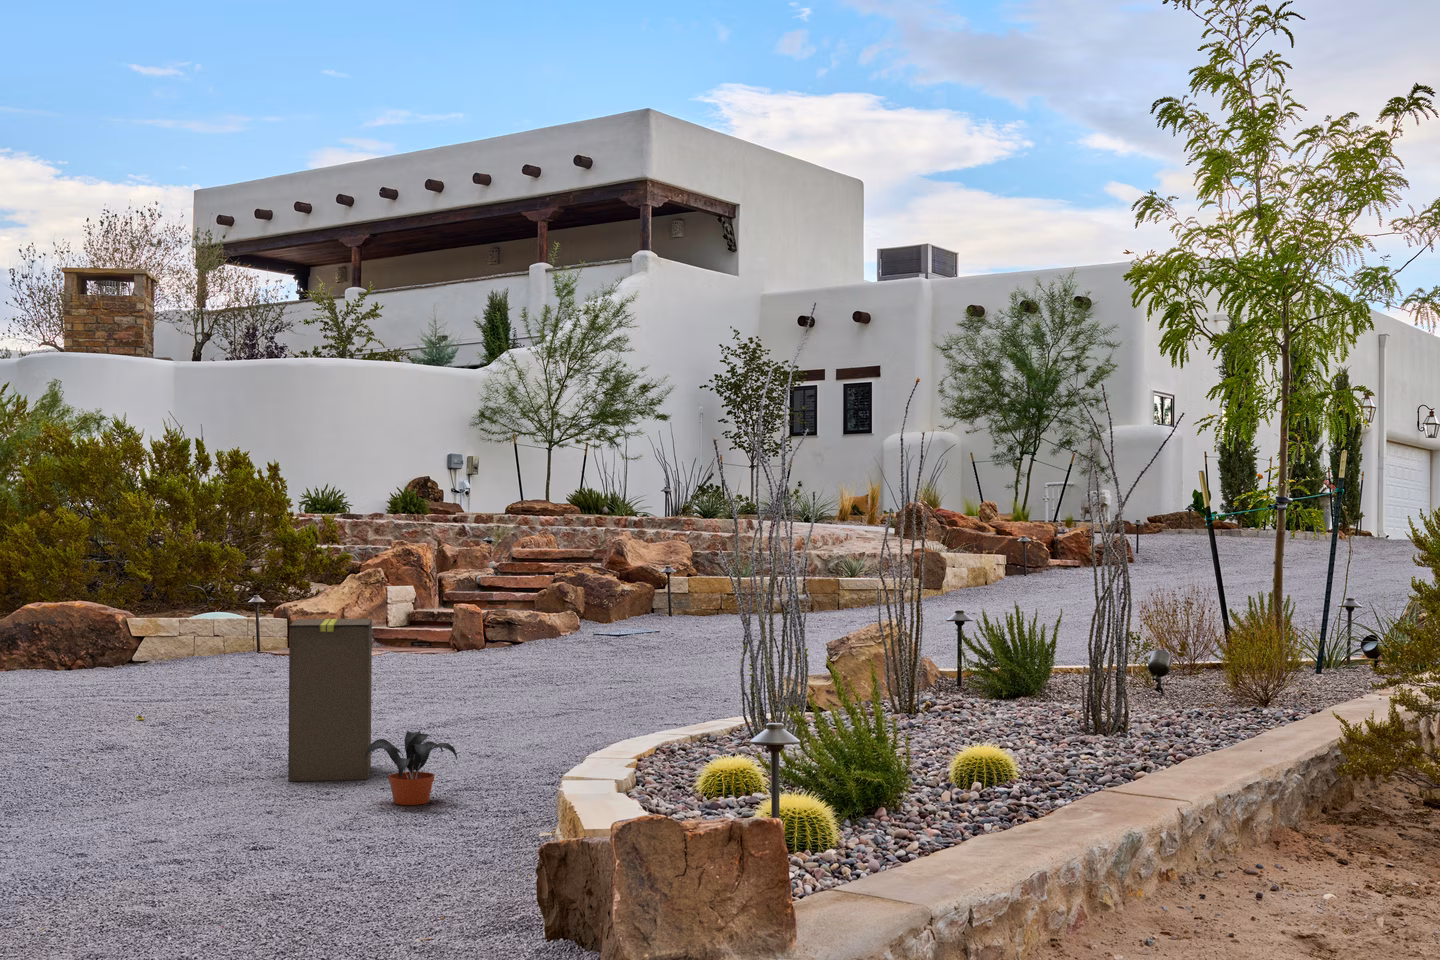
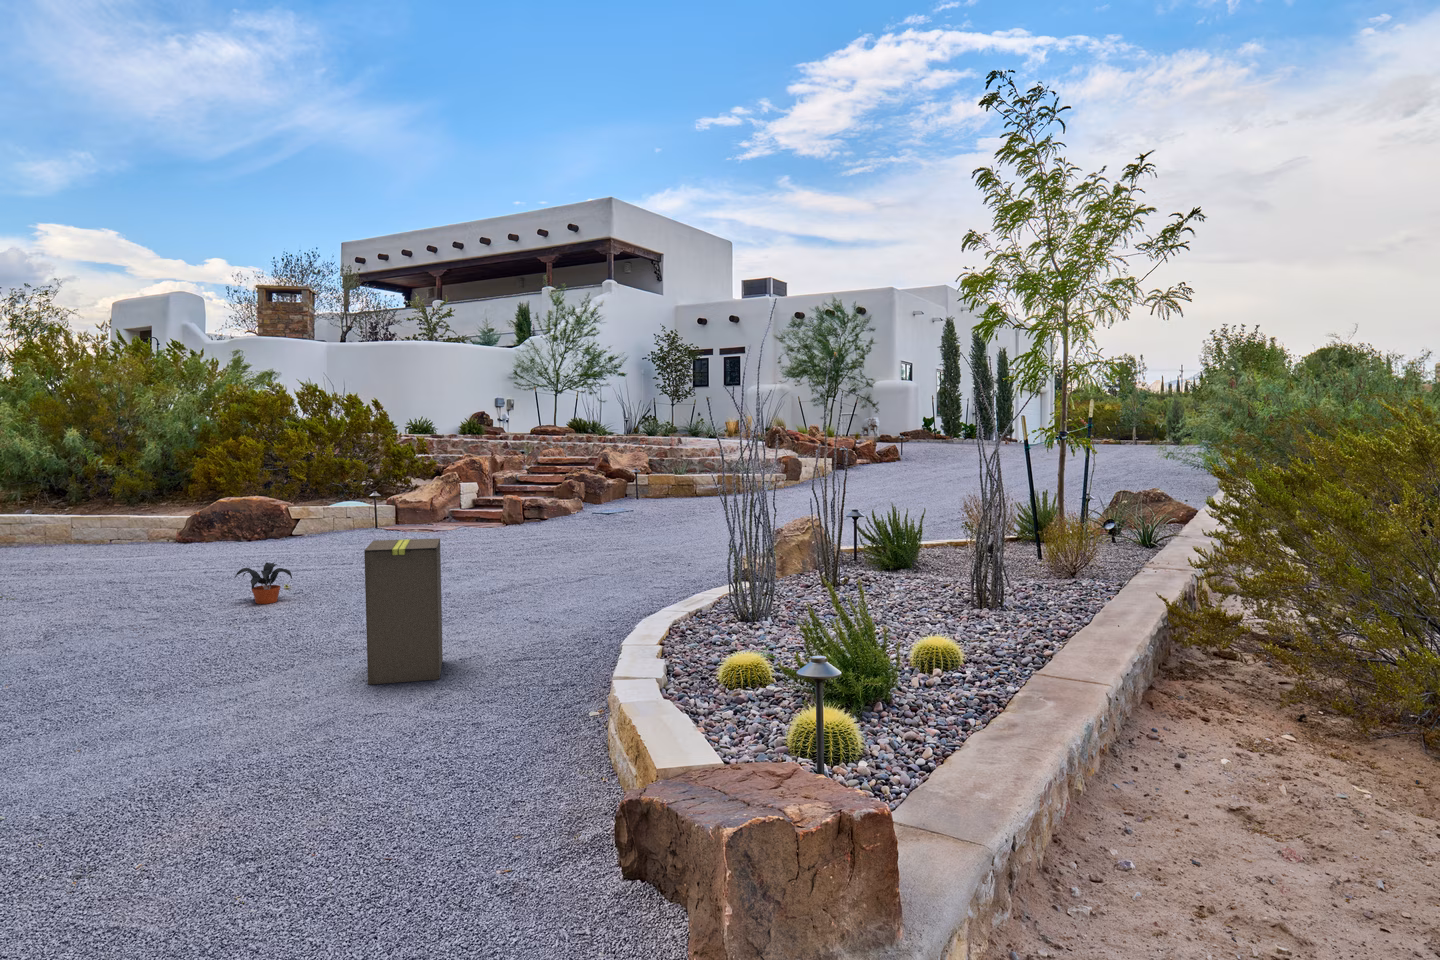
potted plant: present [365,731,457,805] -> present [235,562,292,604]

